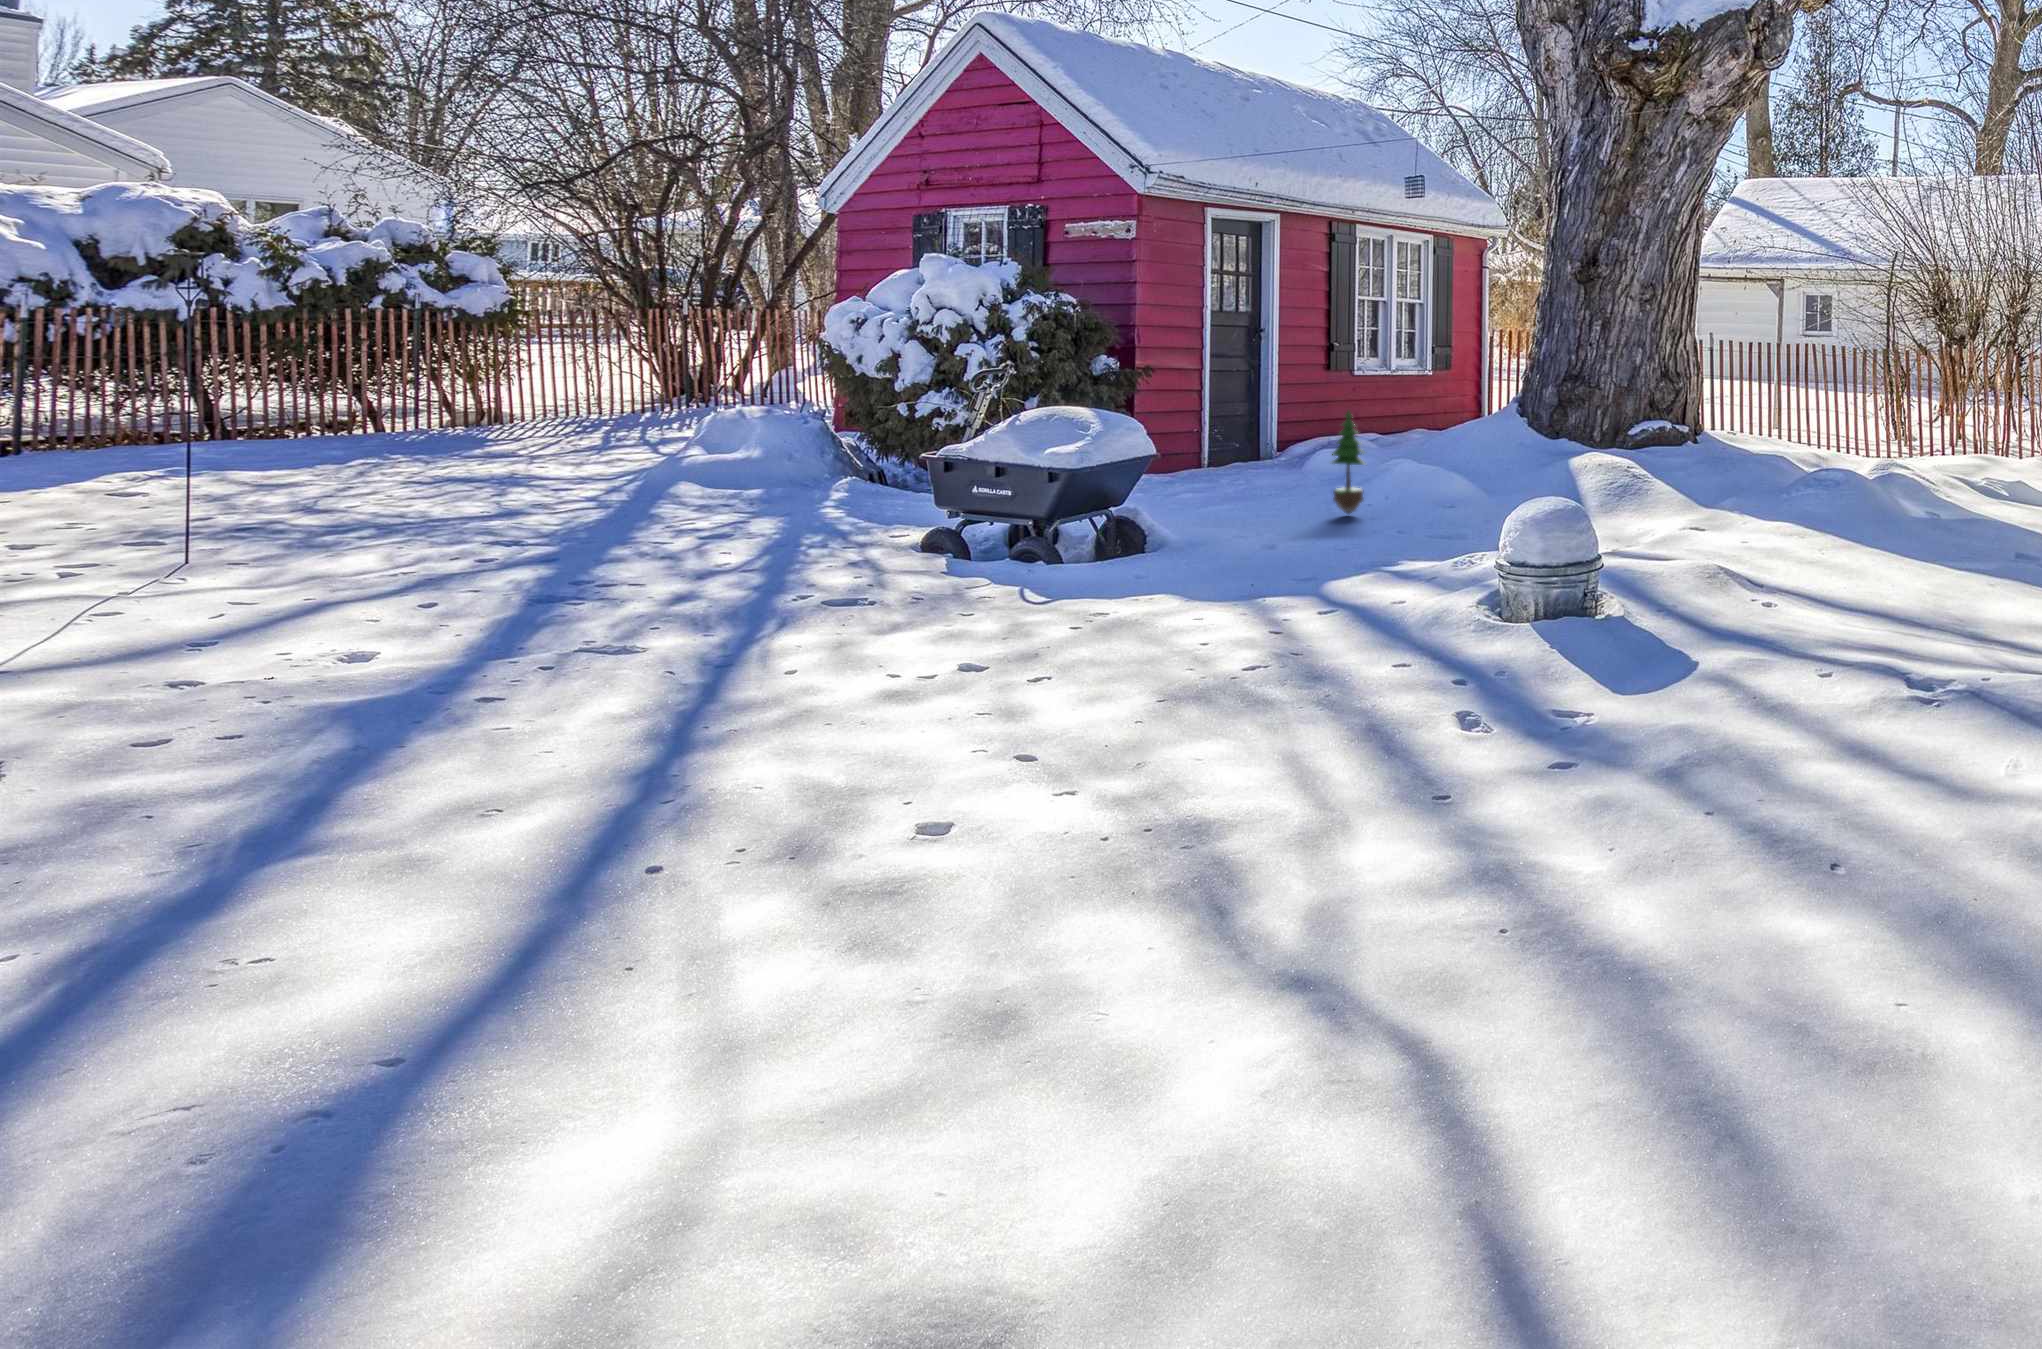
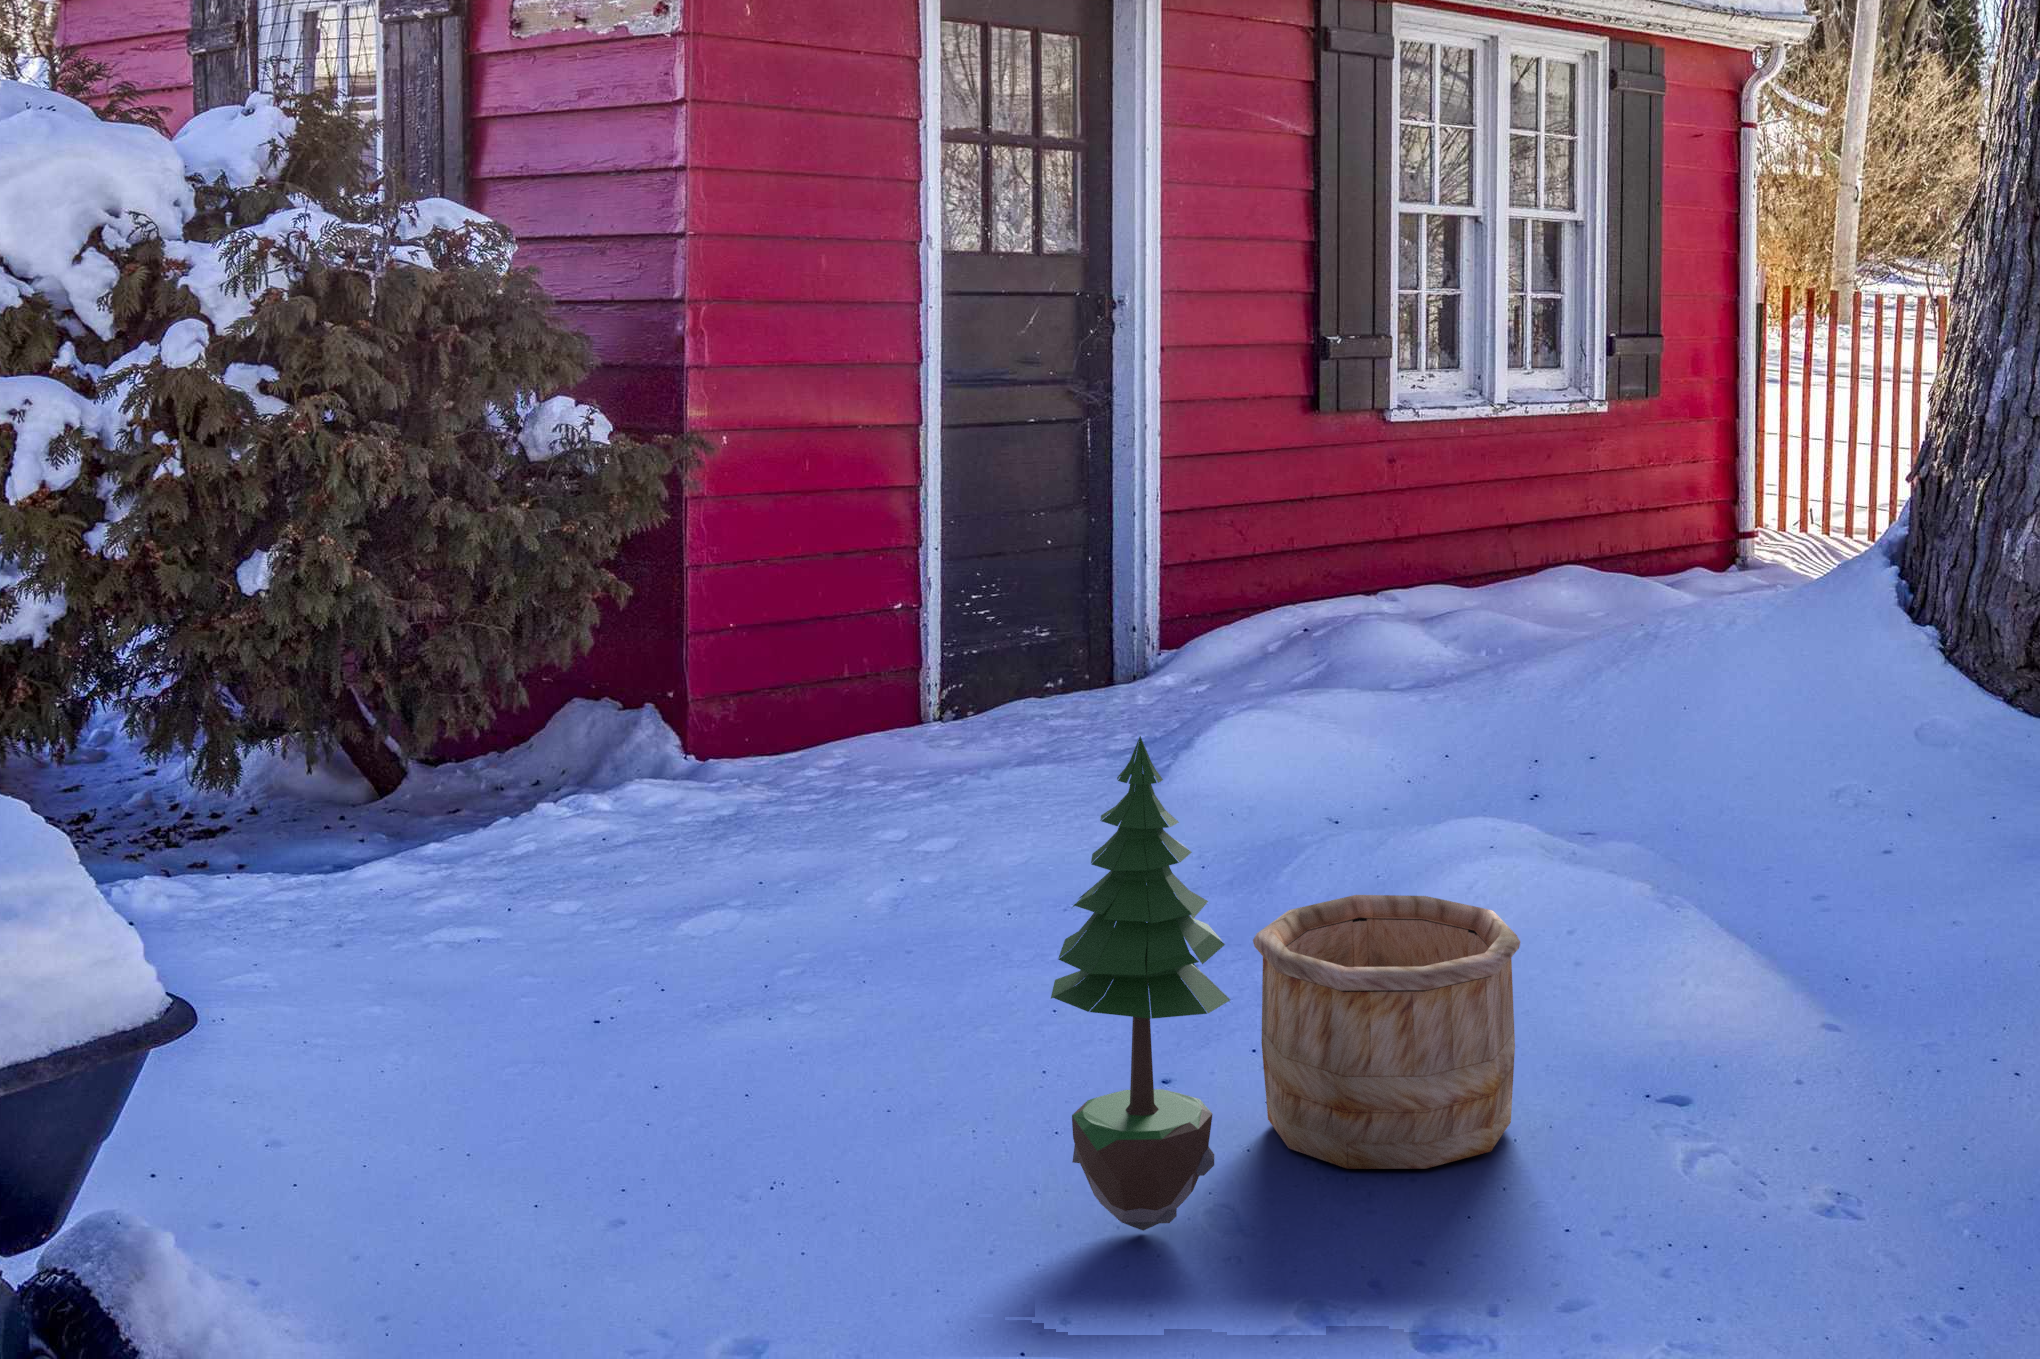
wooden bucket: none [1365,457,1426,509] -> present [1253,895,1520,1169]

